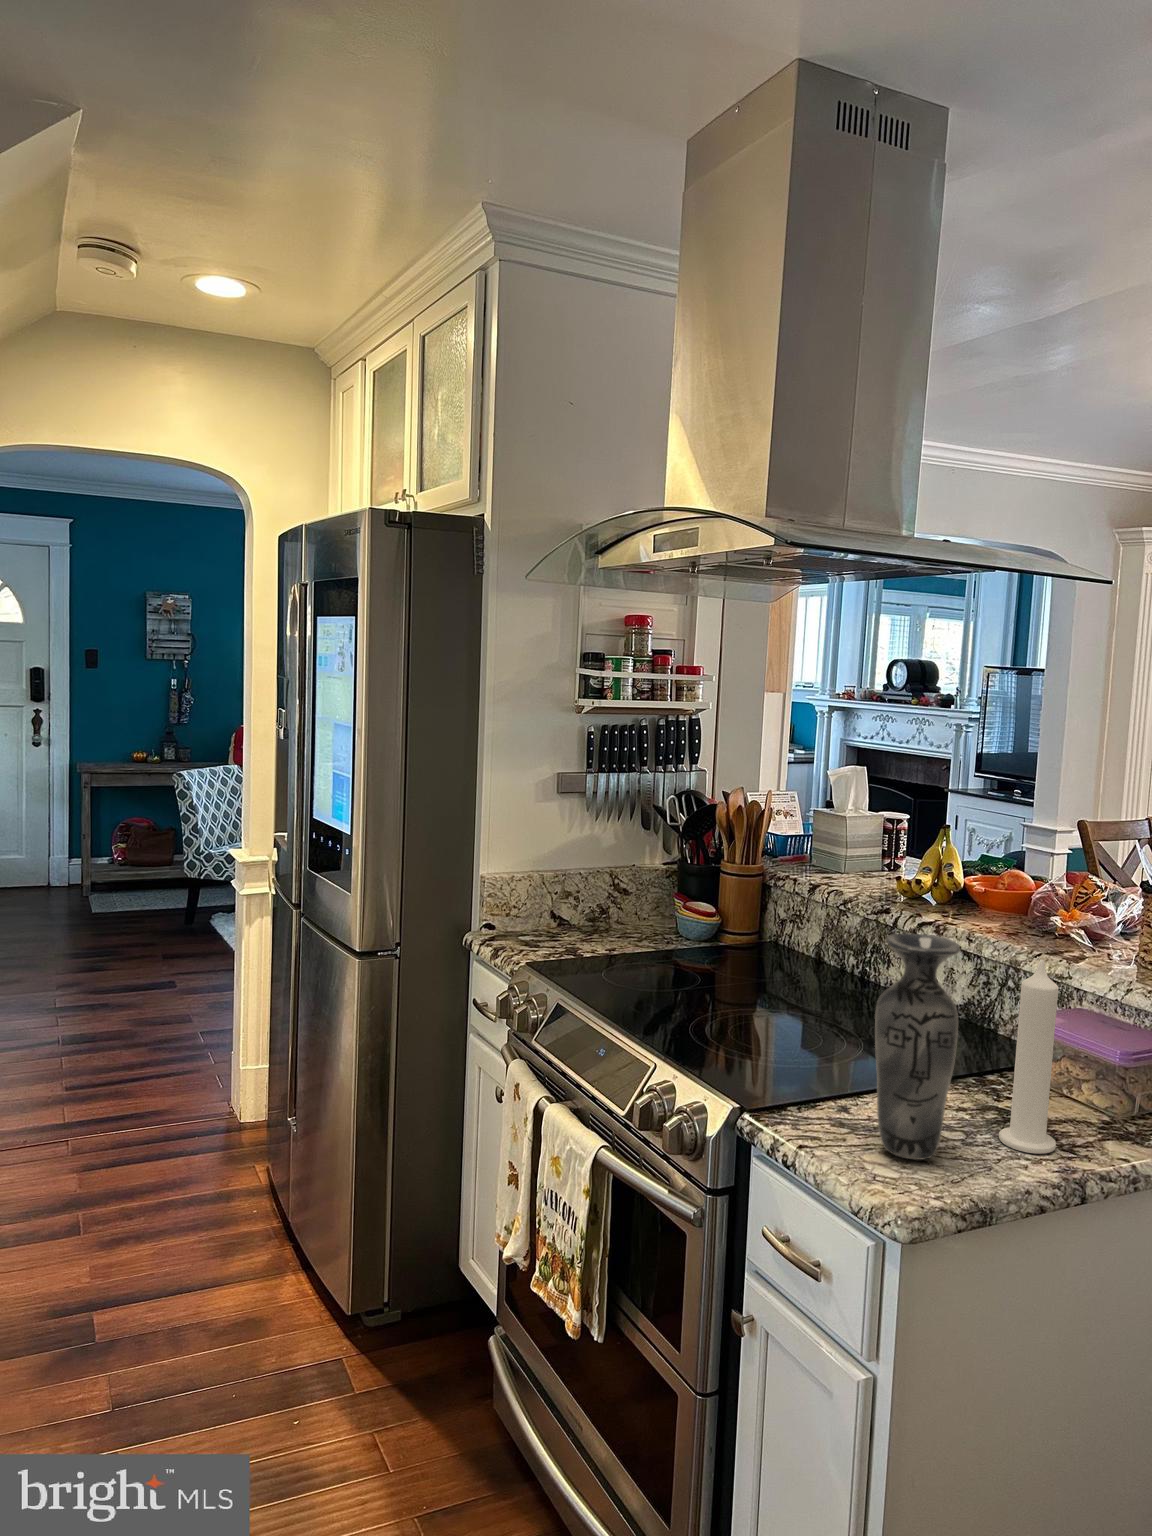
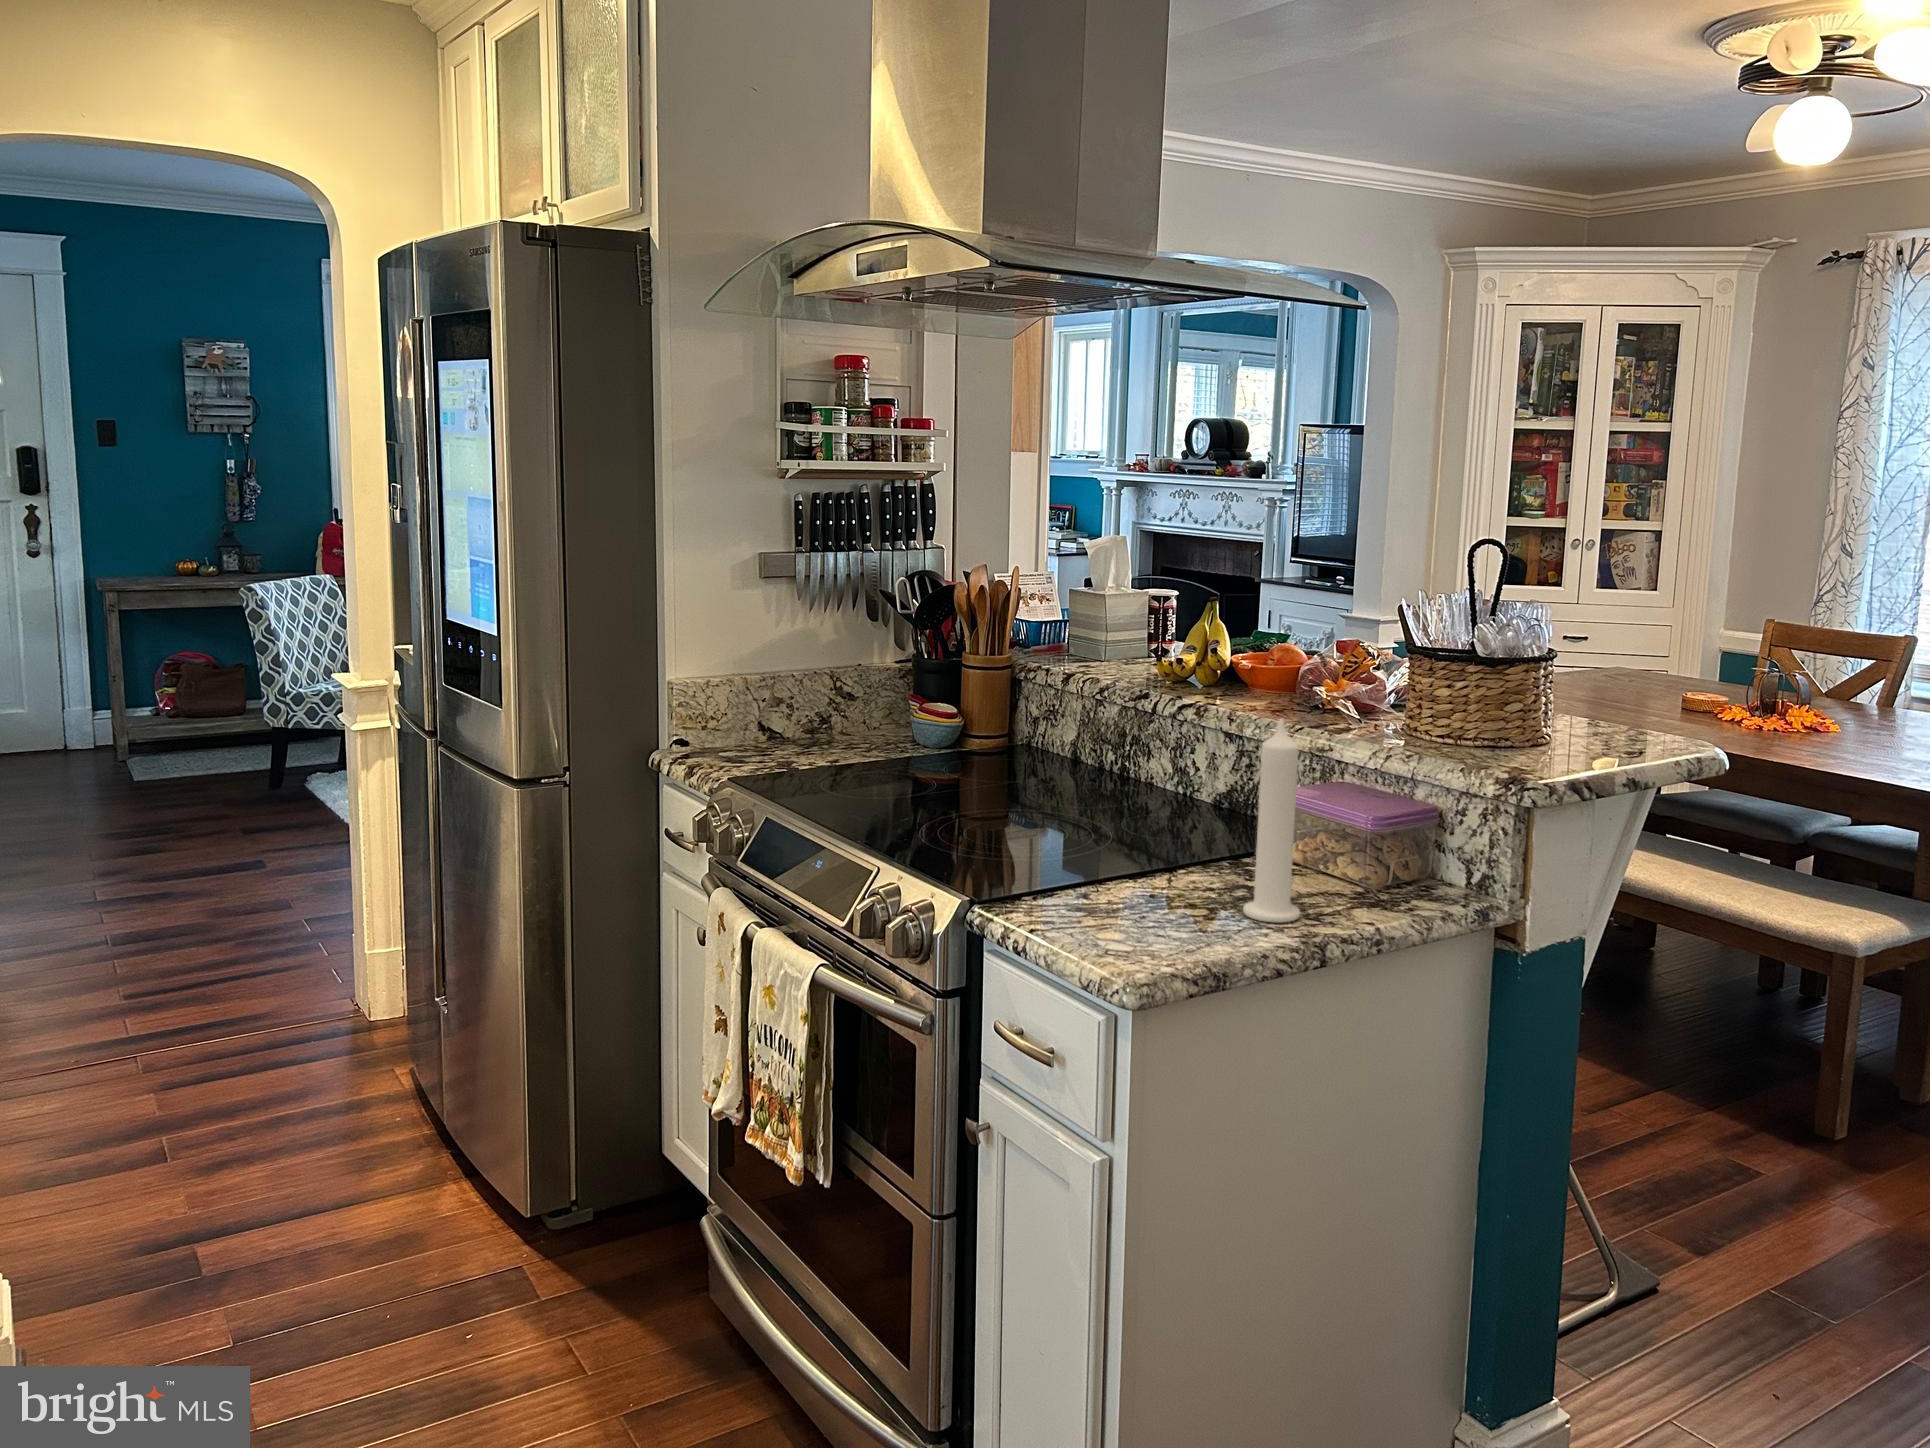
vase: present [875,933,960,1160] -> none [1106,695,1191,933]

